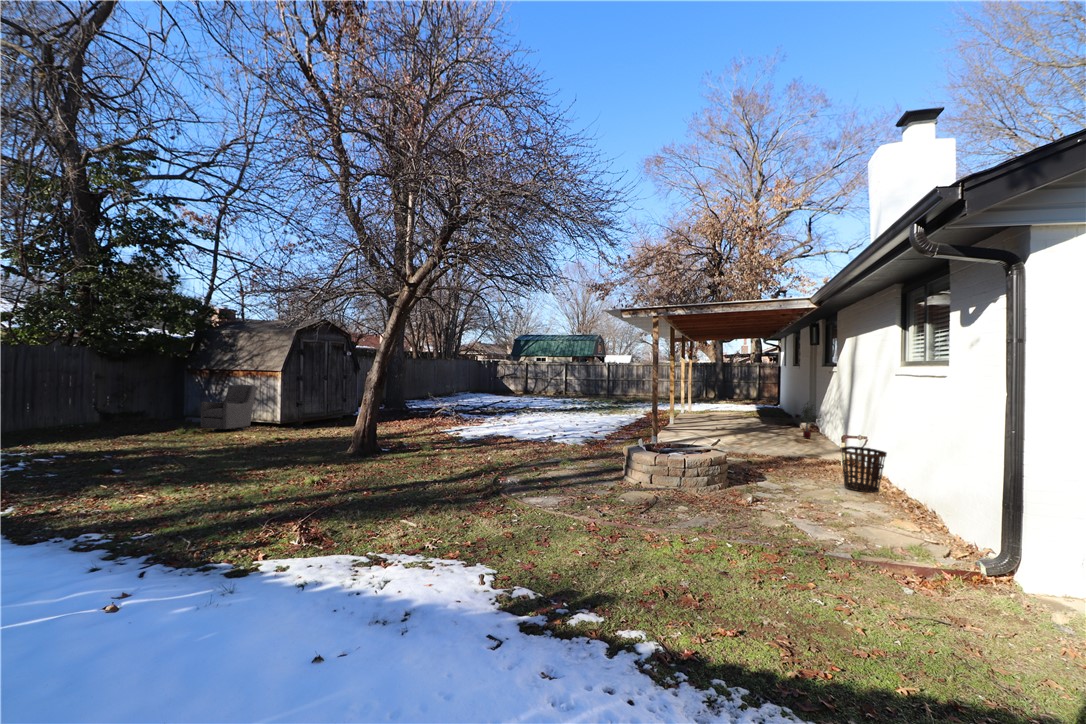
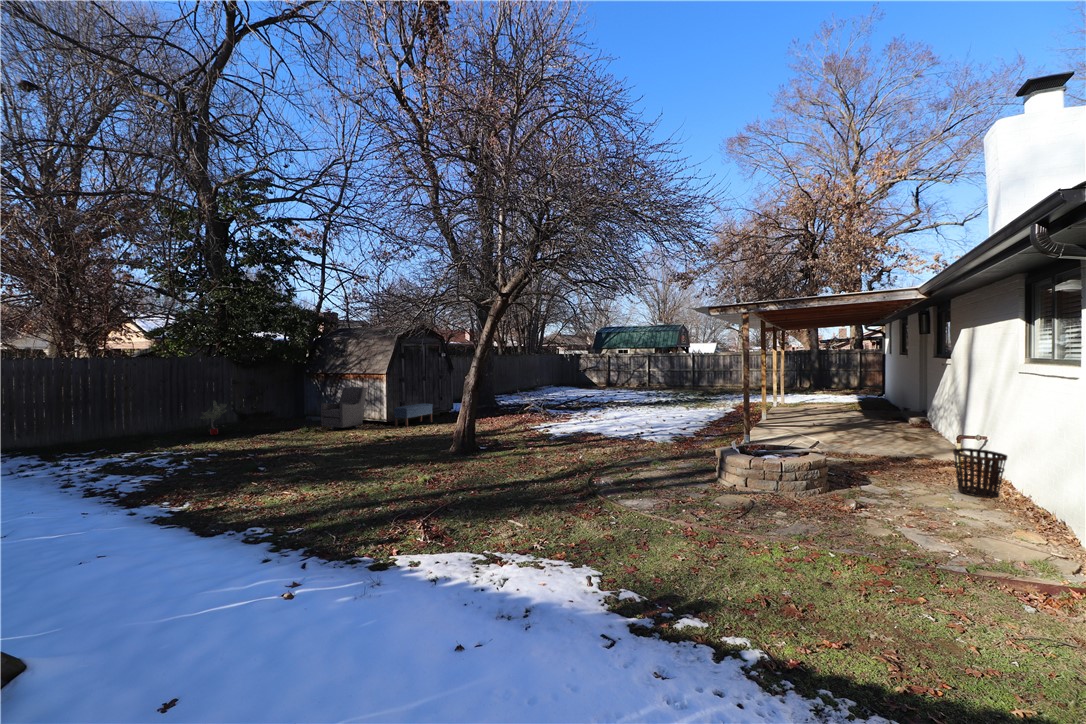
potted tree: present [801,402,821,439] -> present [200,401,227,435]
bench: none [287,405,333,430] -> present [394,403,433,428]

